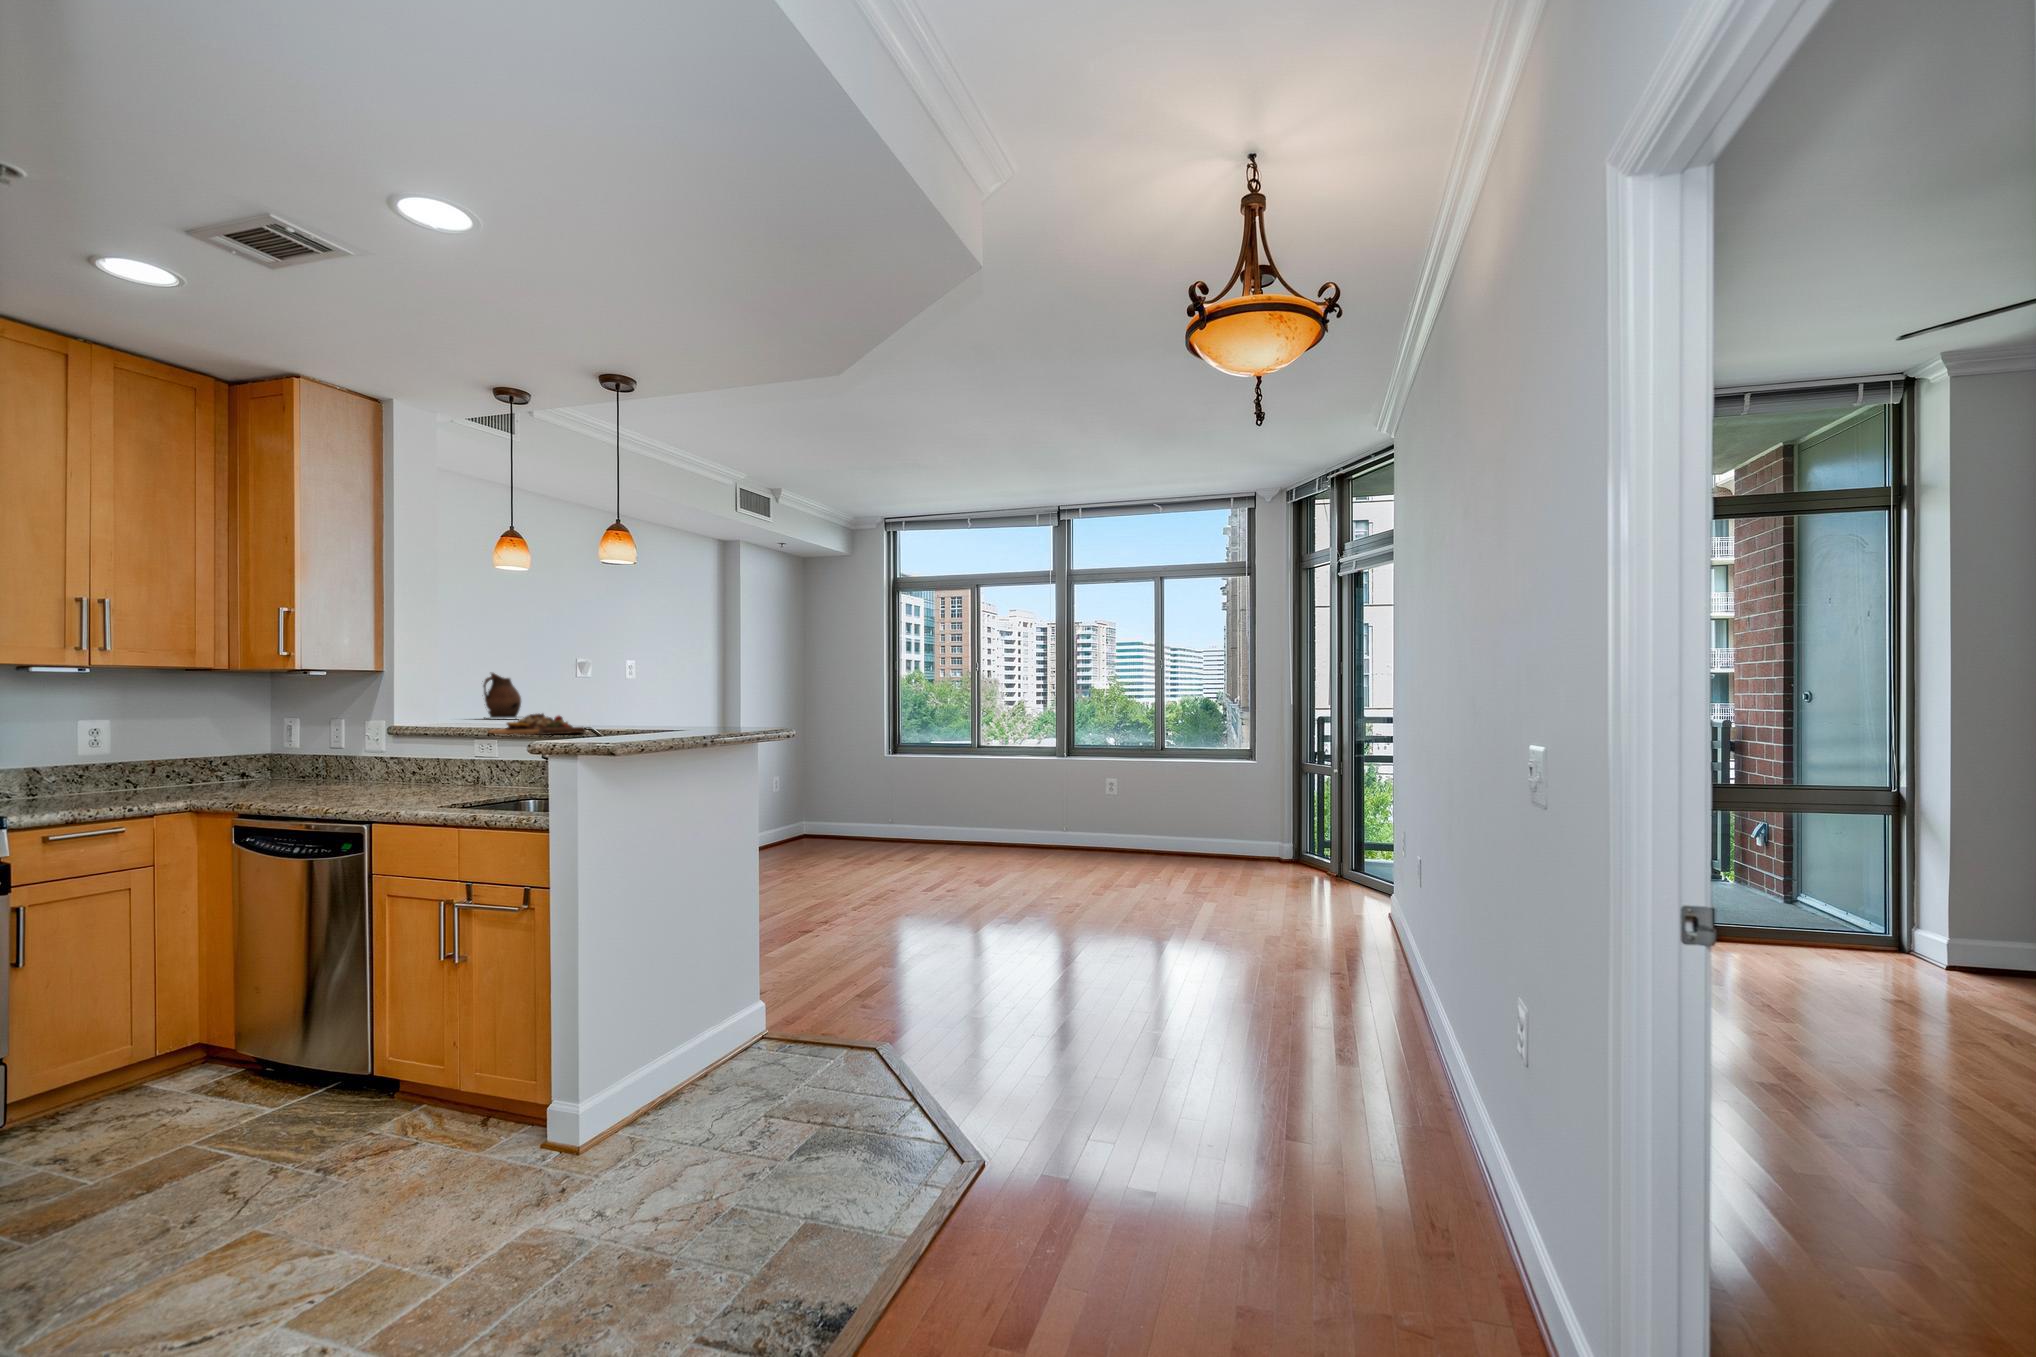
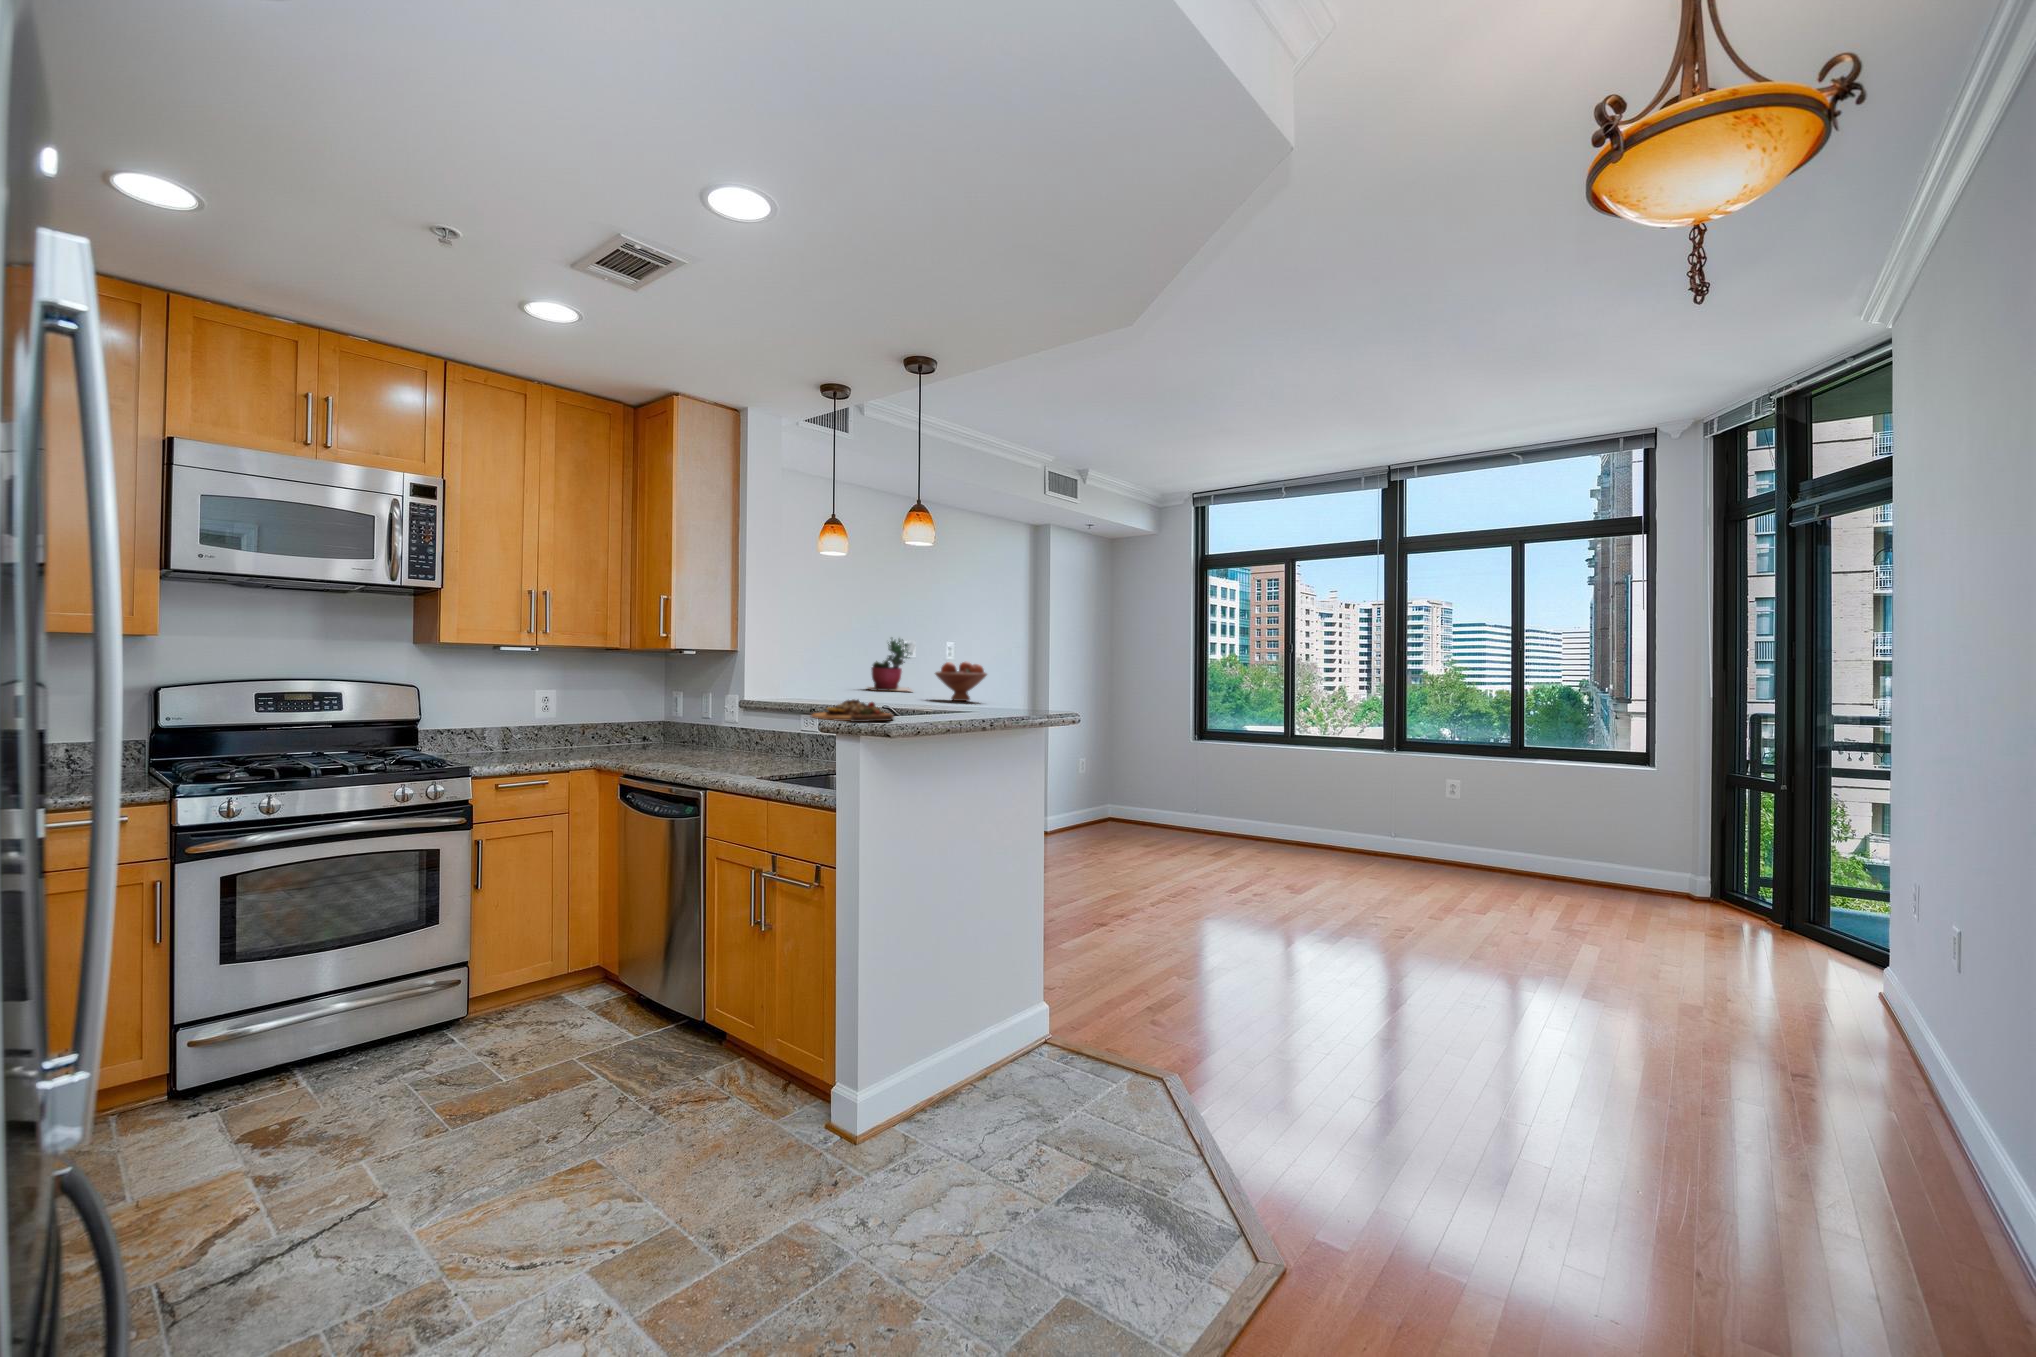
succulent plant: none [520,659,582,719] -> present [868,639,911,691]
ceramic pitcher: present [483,673,521,719] -> none [832,650,868,692]
fruit bowl: none [610,681,671,723] -> present [935,662,987,701]

